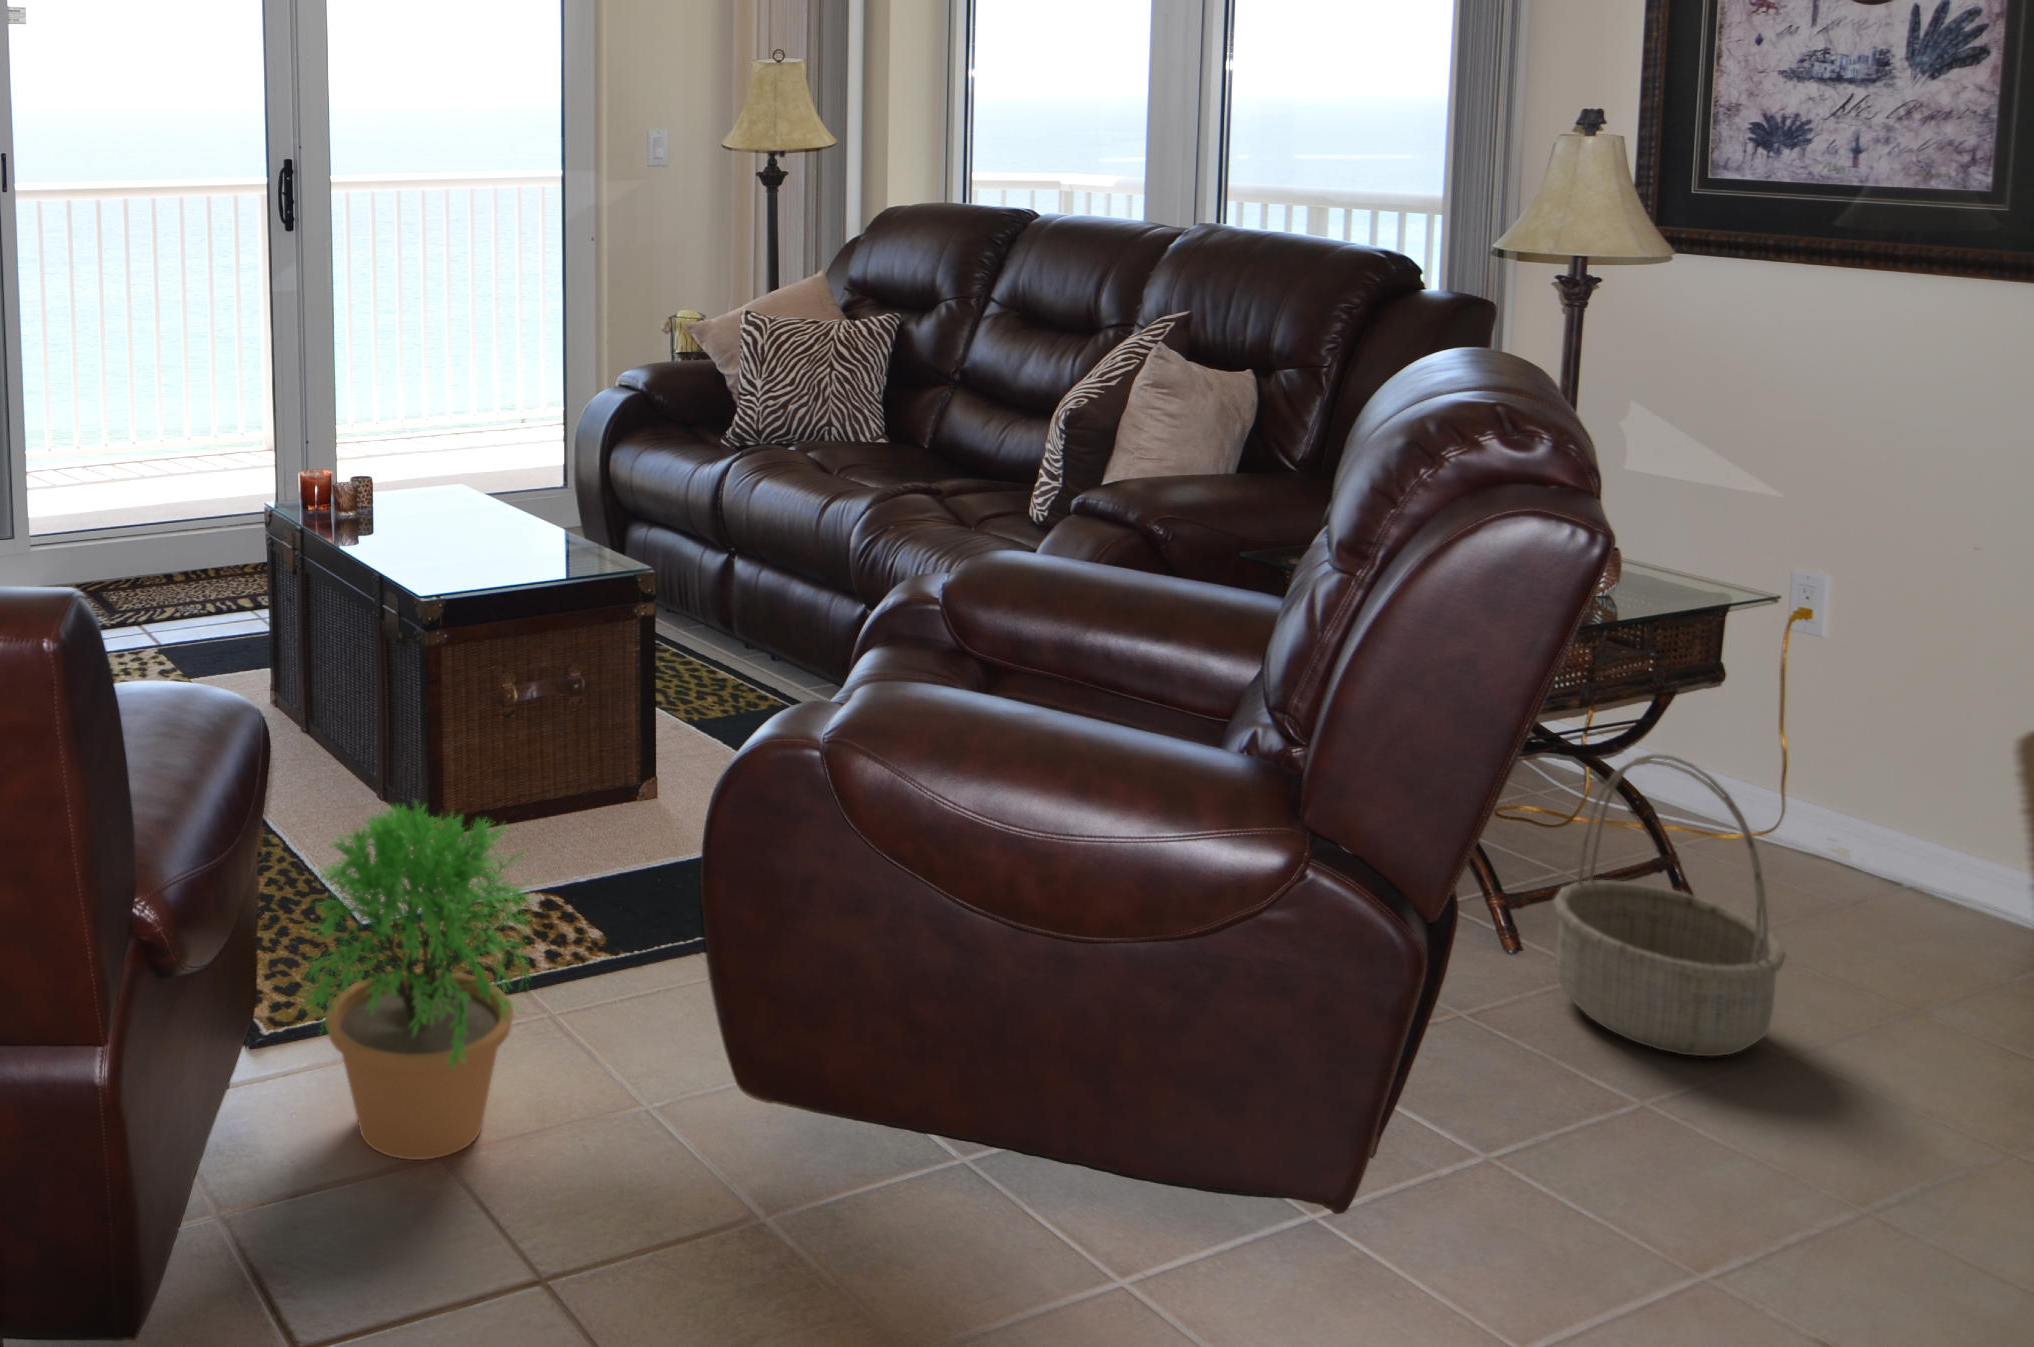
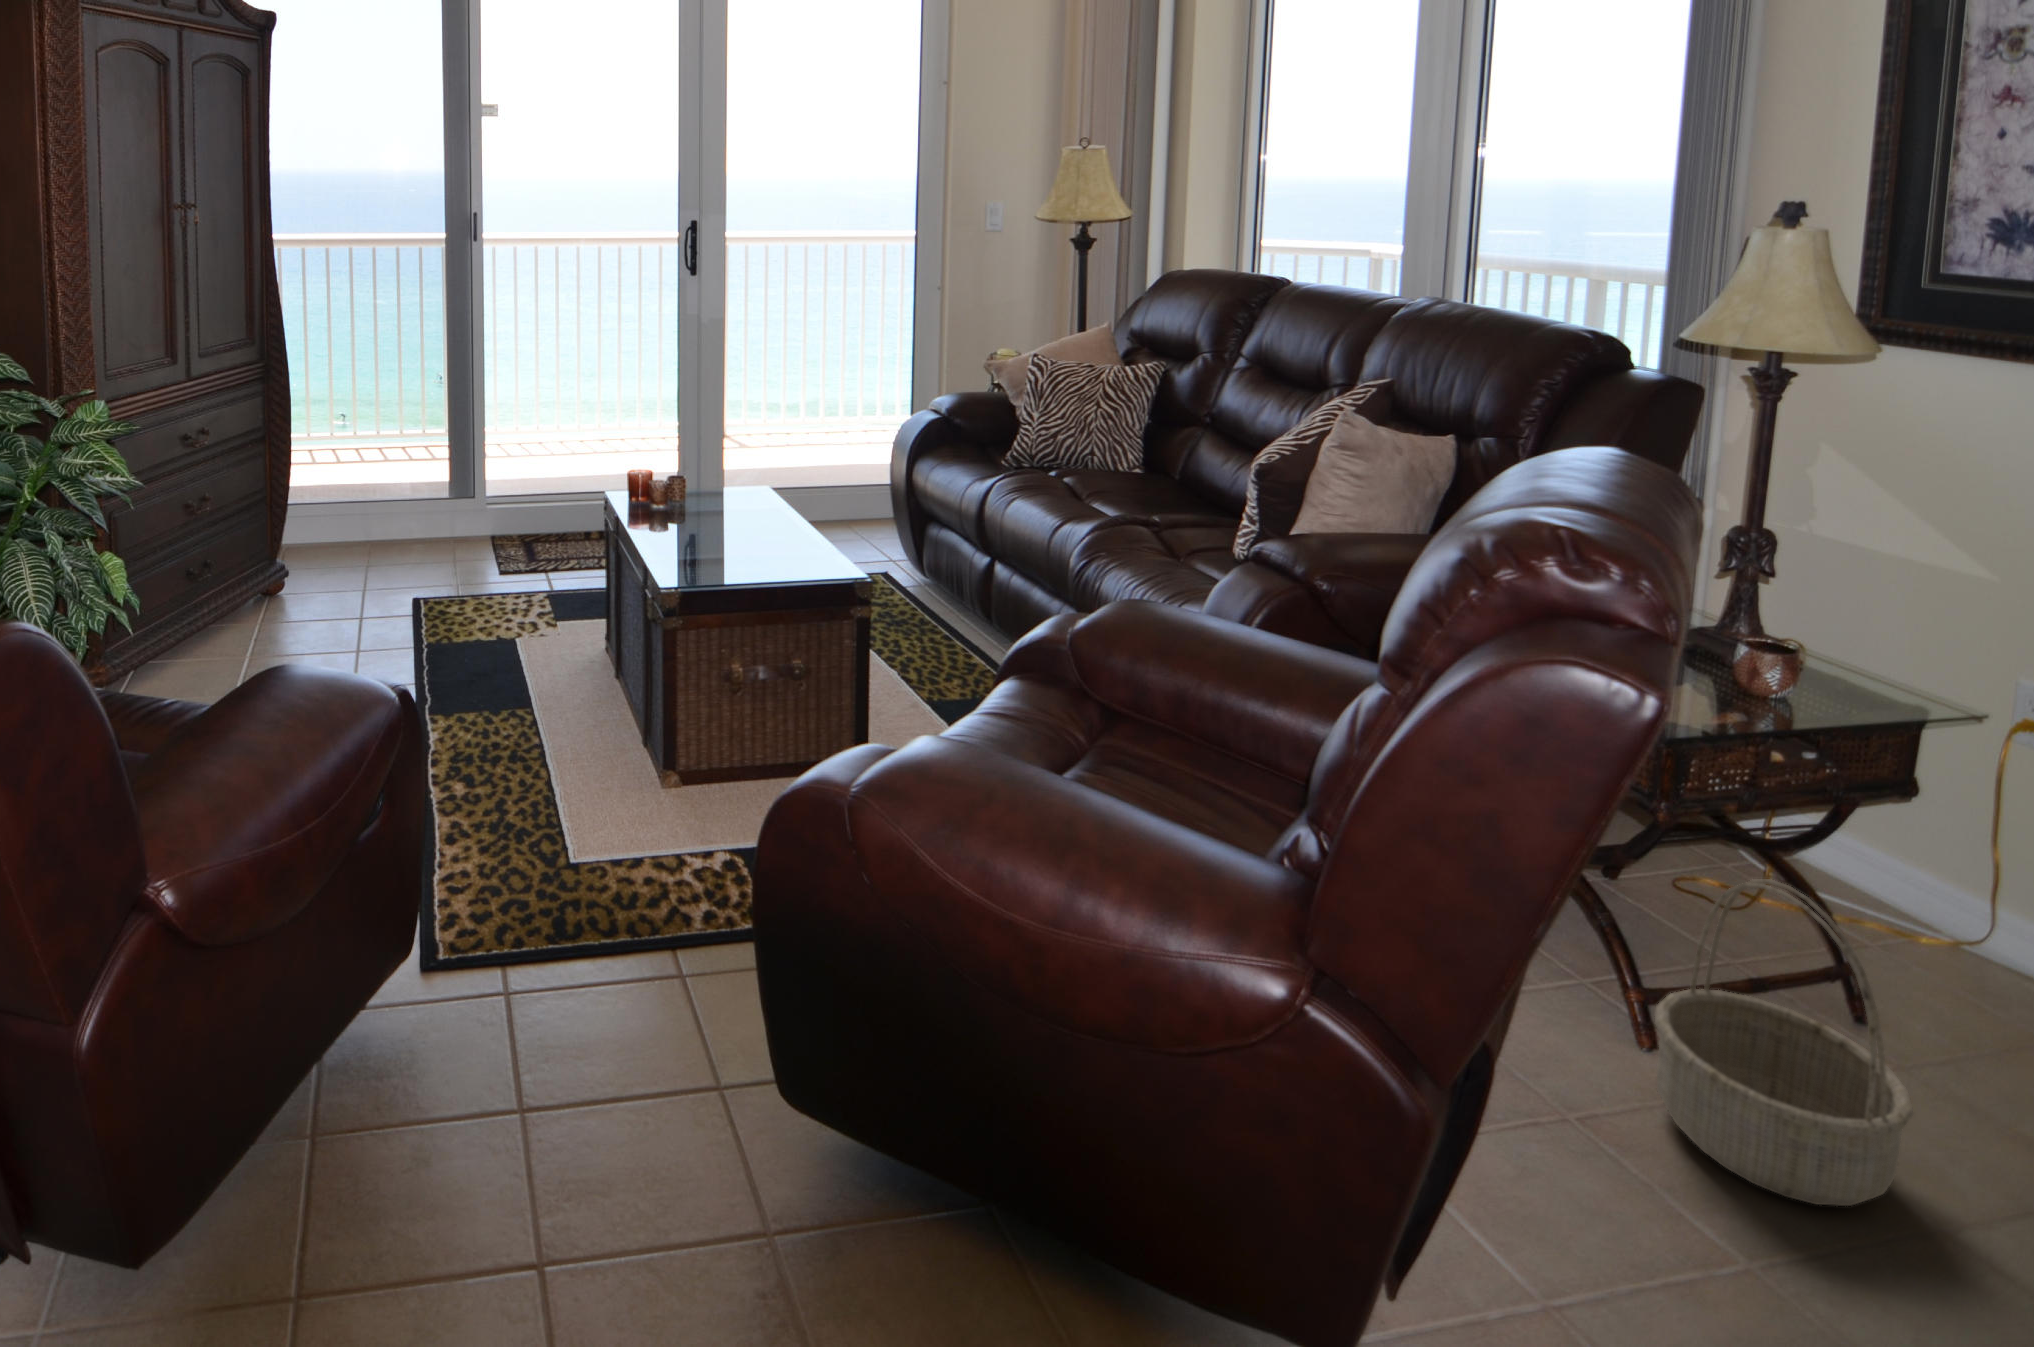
potted plant: present [300,800,544,1160] -> none [409,789,639,1095]

